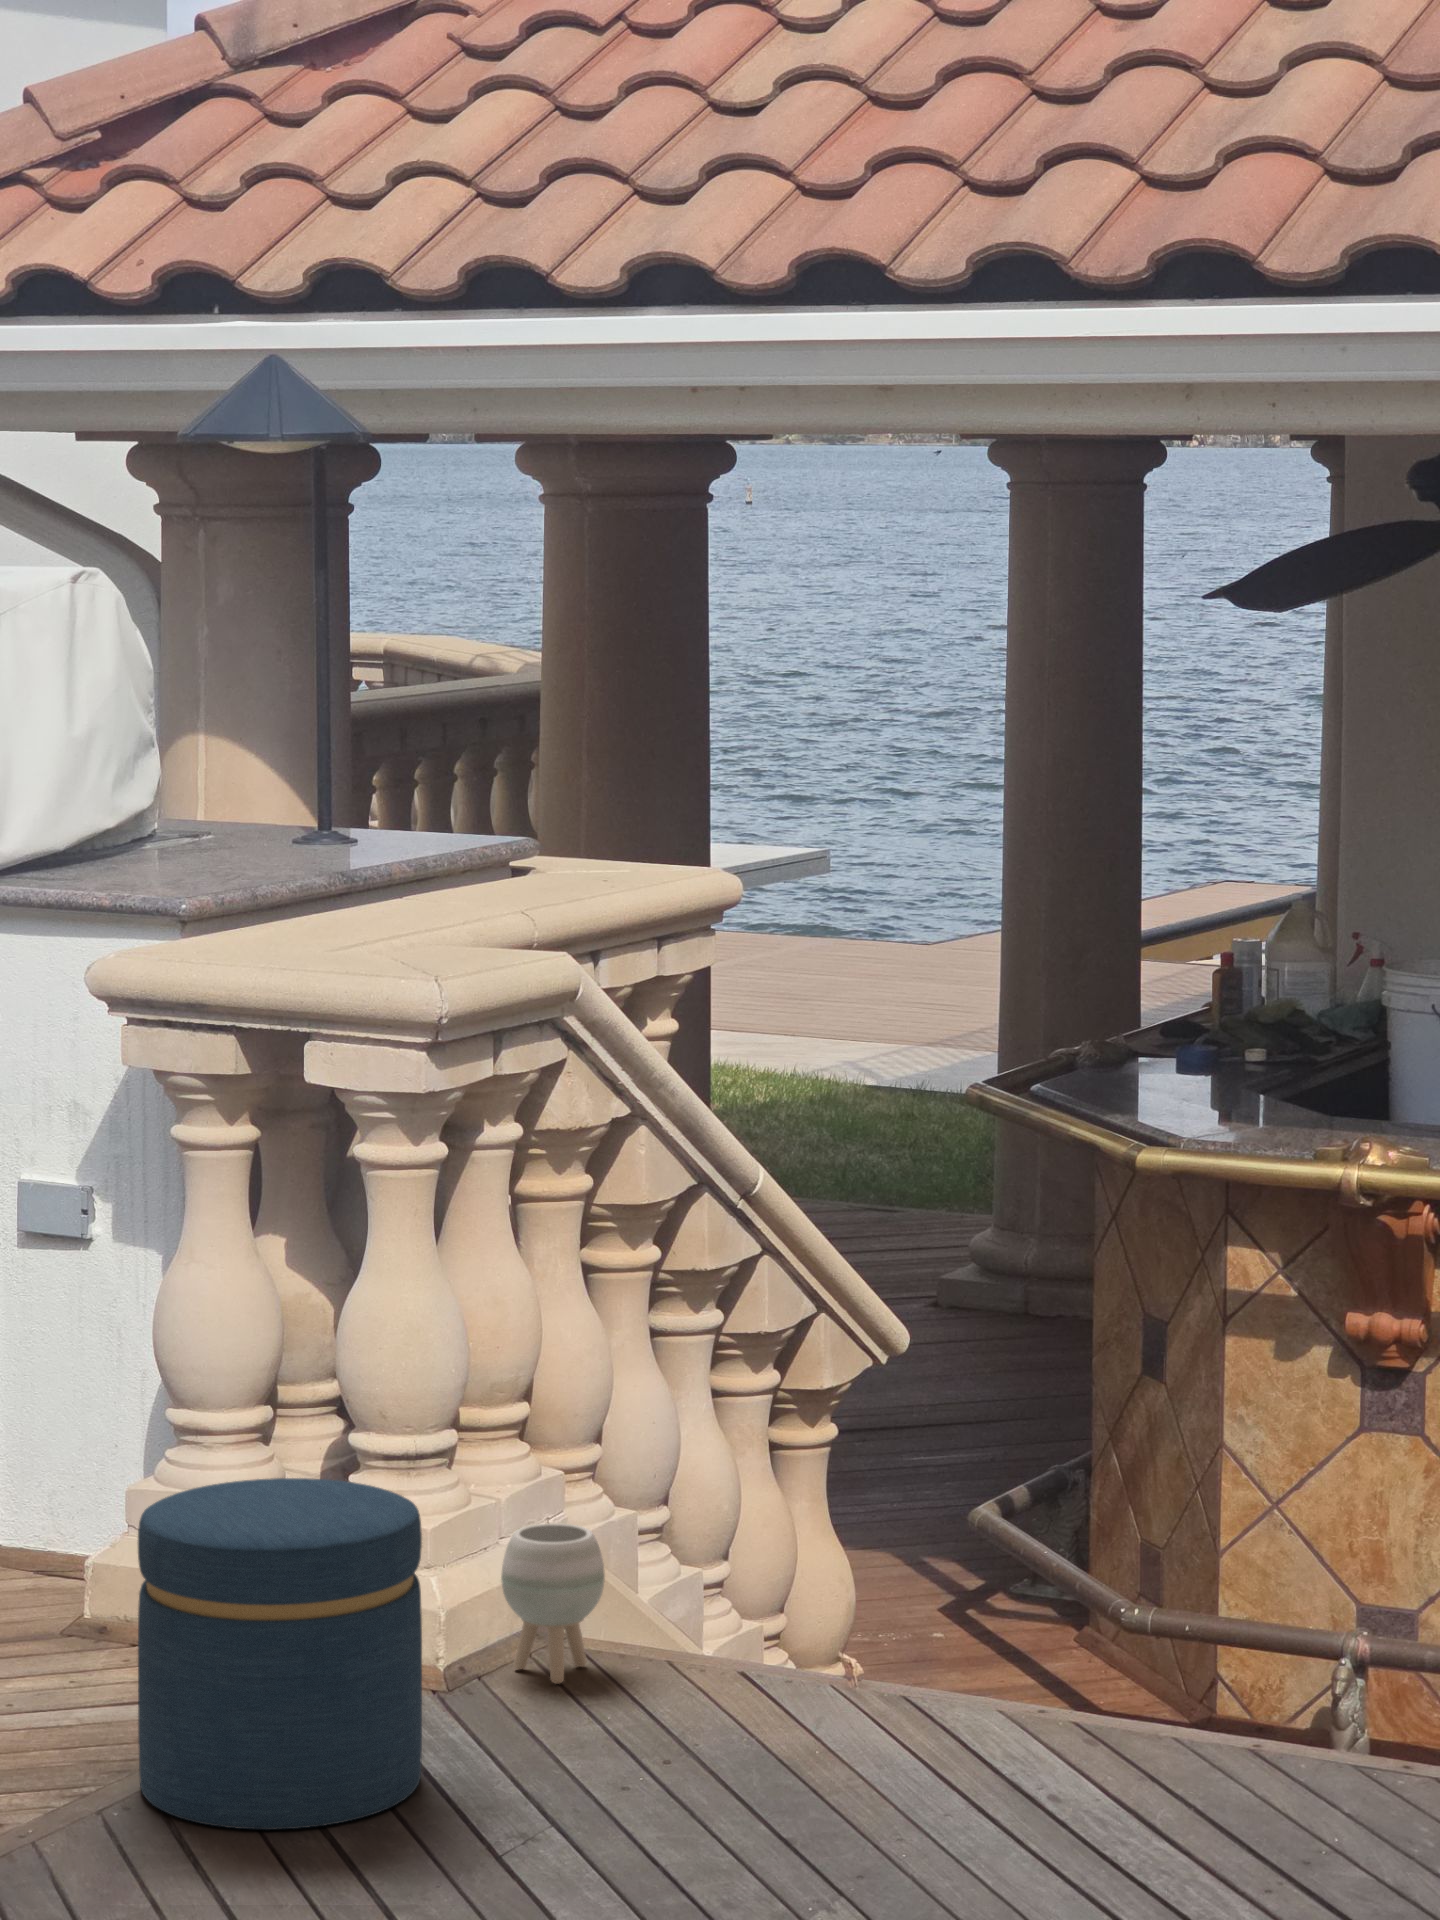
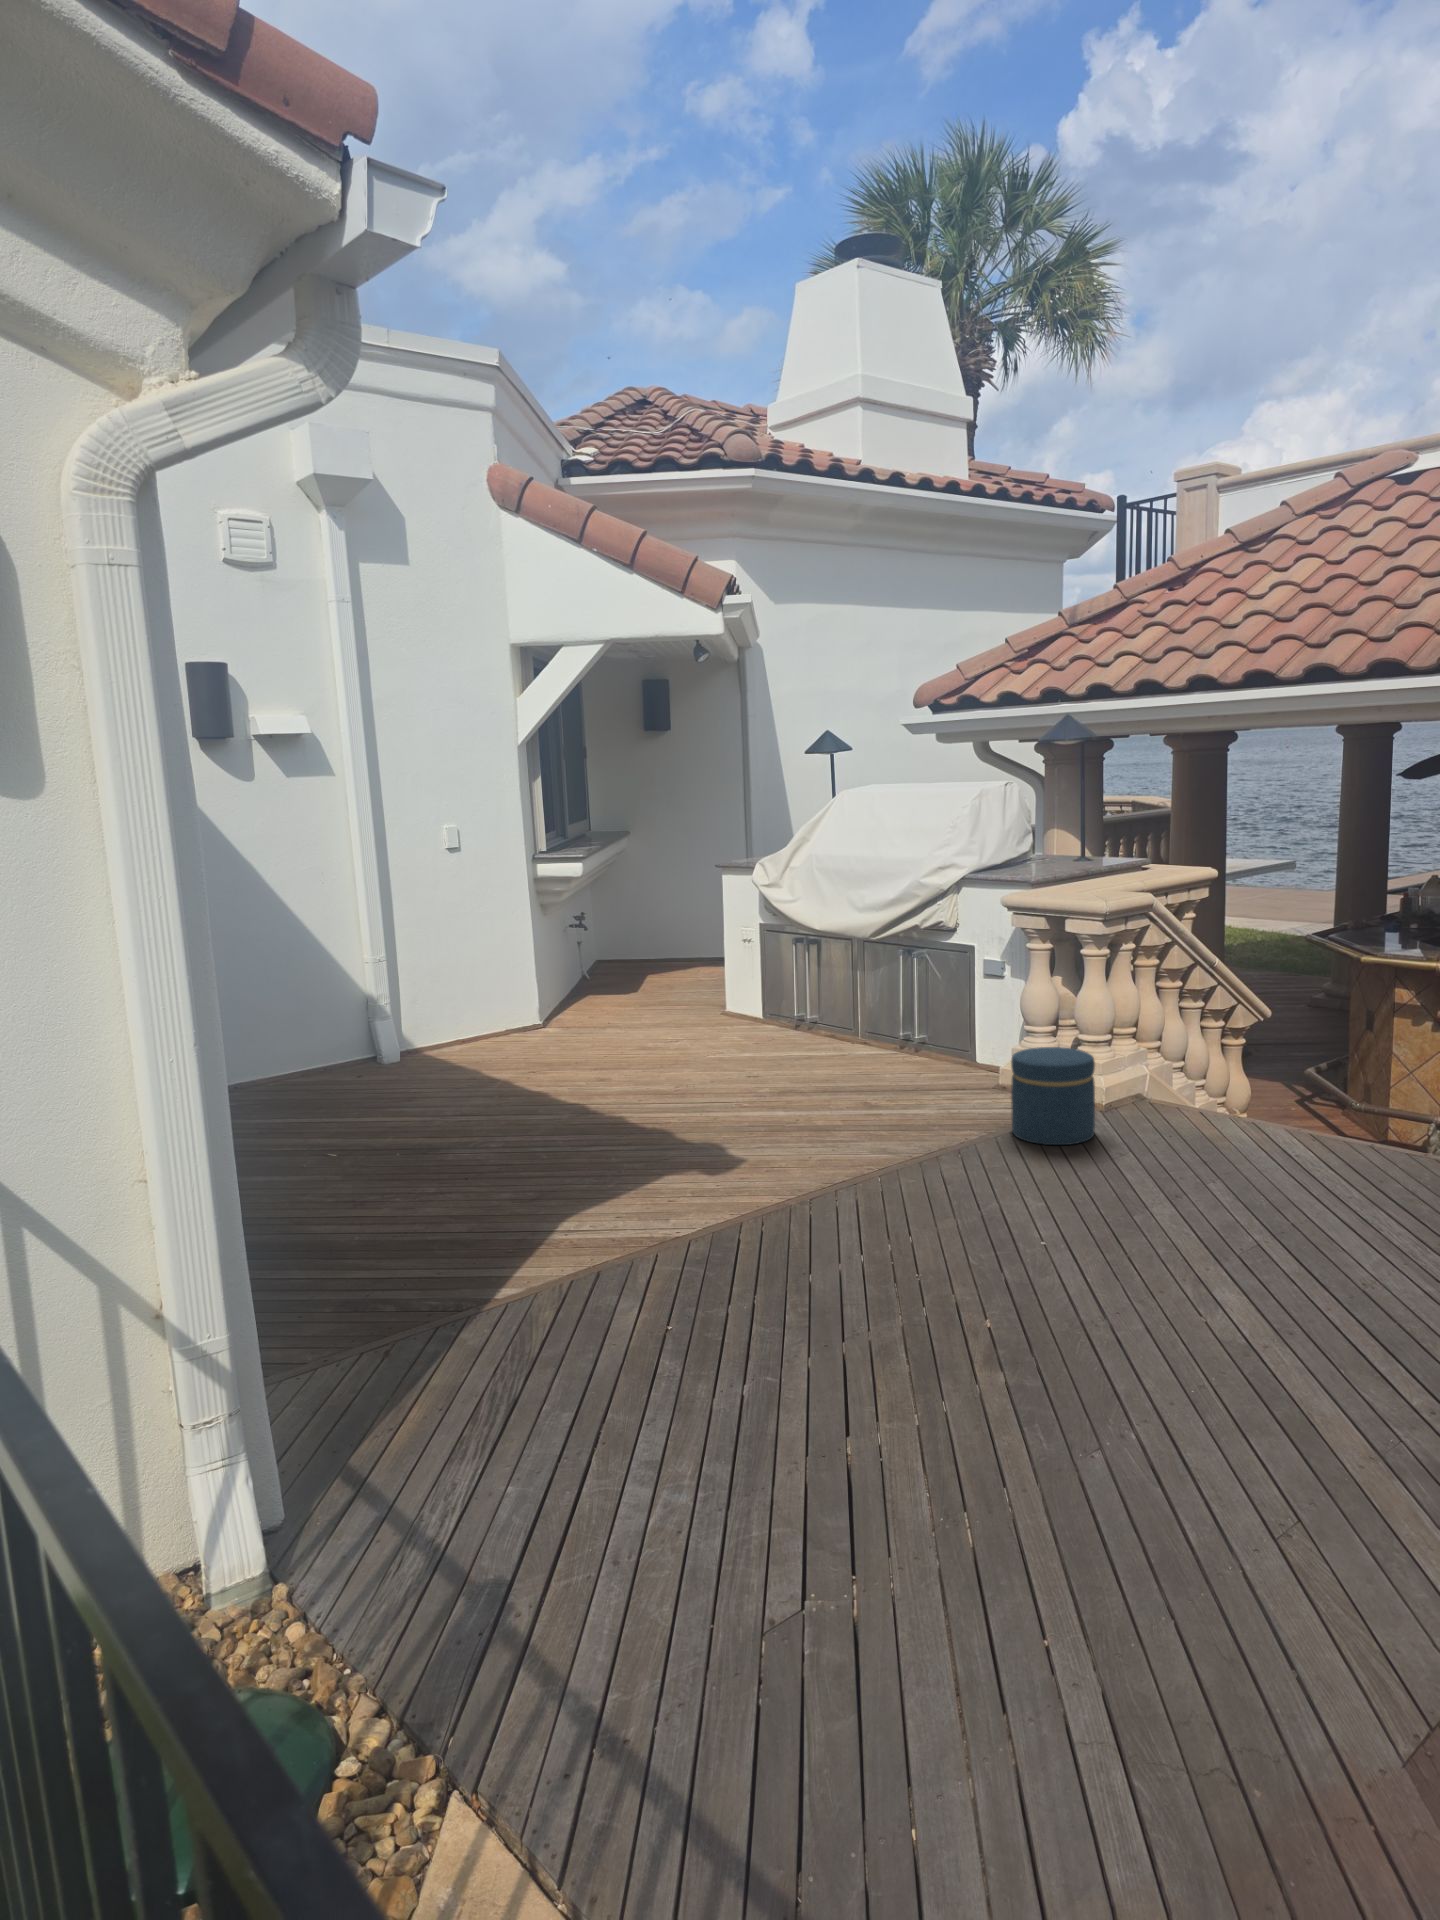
planter: present [501,1523,605,1684] -> none [1124,1065,1157,1112]

